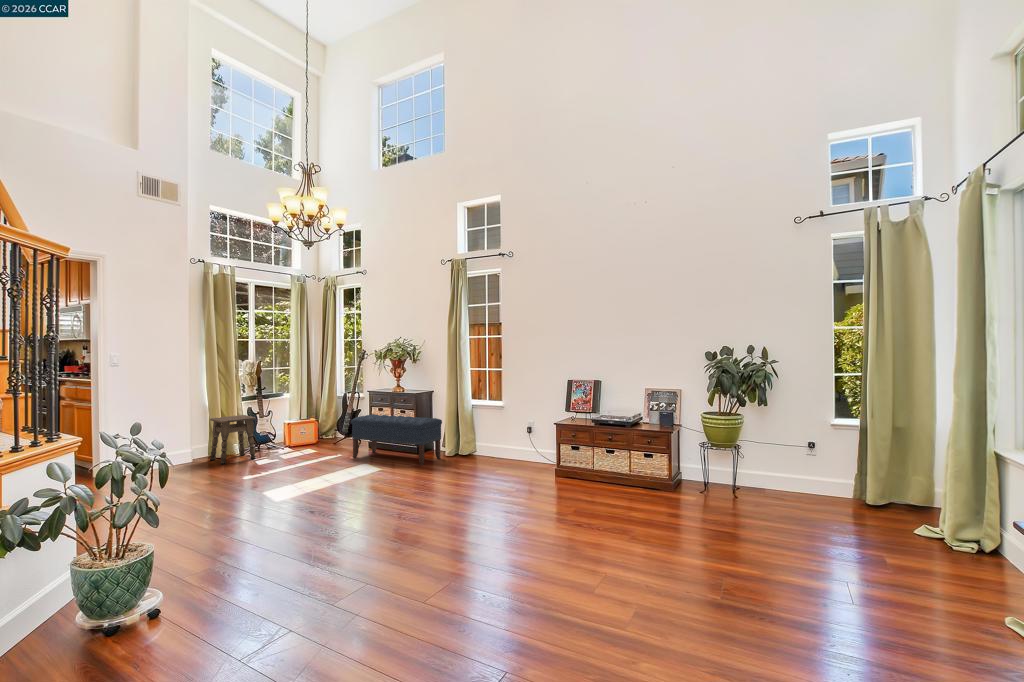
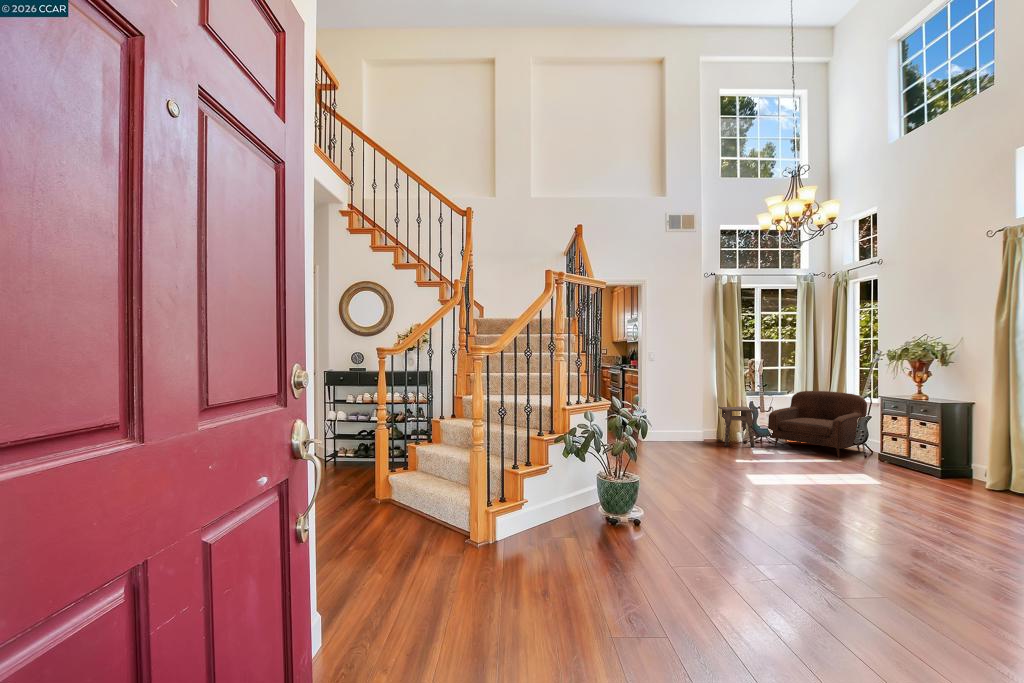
armchair: none [269,390,355,453] -> present [768,391,867,457]
bench: present [351,414,442,465] -> none [850,422,980,492]

